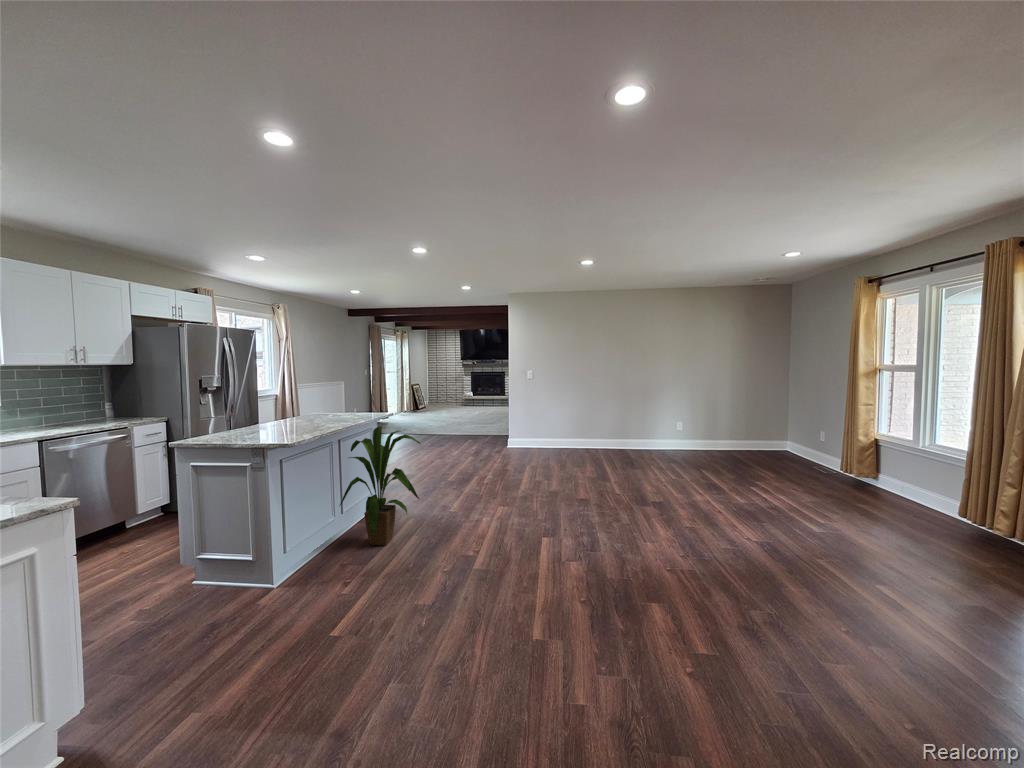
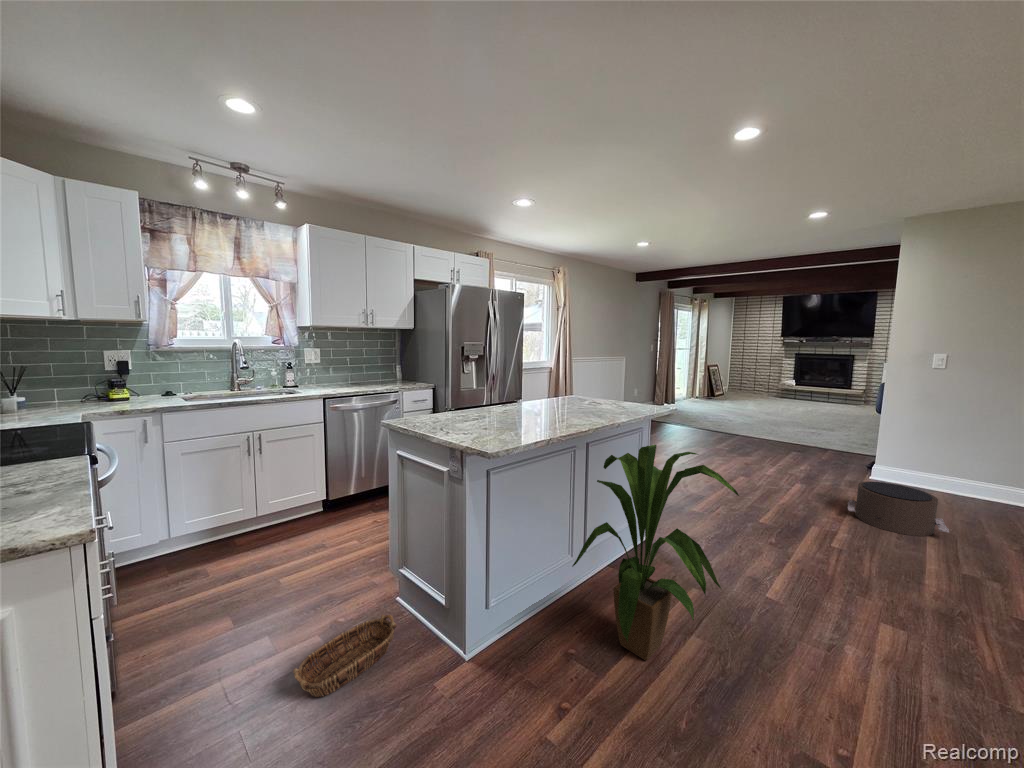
pouf: none [487,444,526,468] -> present [848,482,949,536]
basket: none [119,573,219,637] -> present [293,615,396,697]

